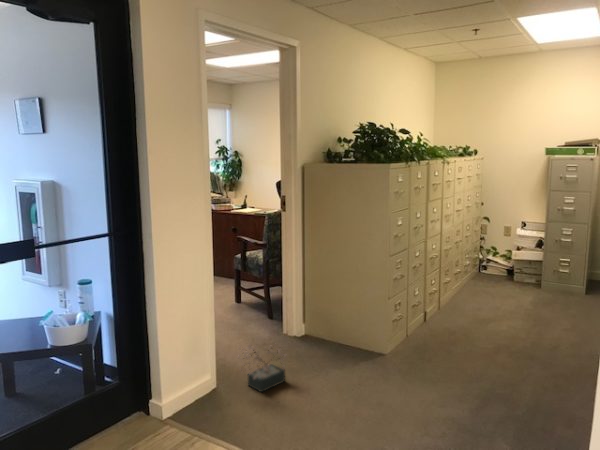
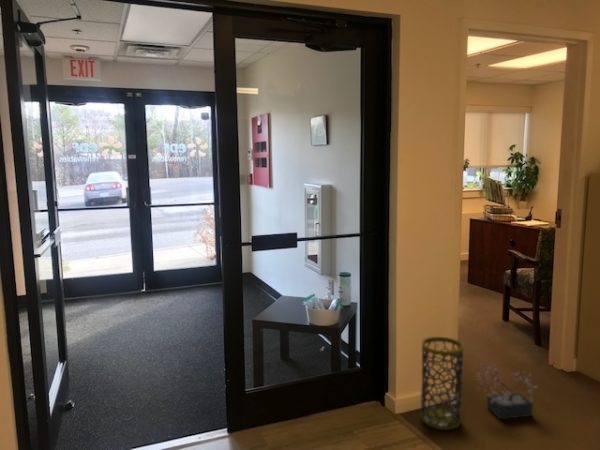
trash can: none [187,328,230,420] -> present [421,337,463,430]

